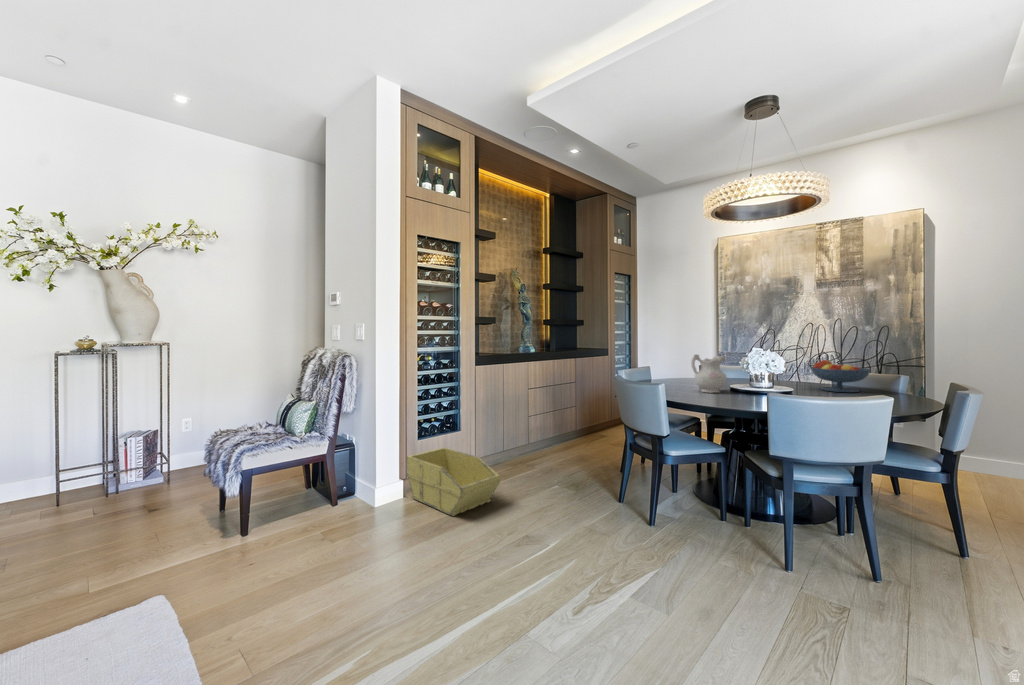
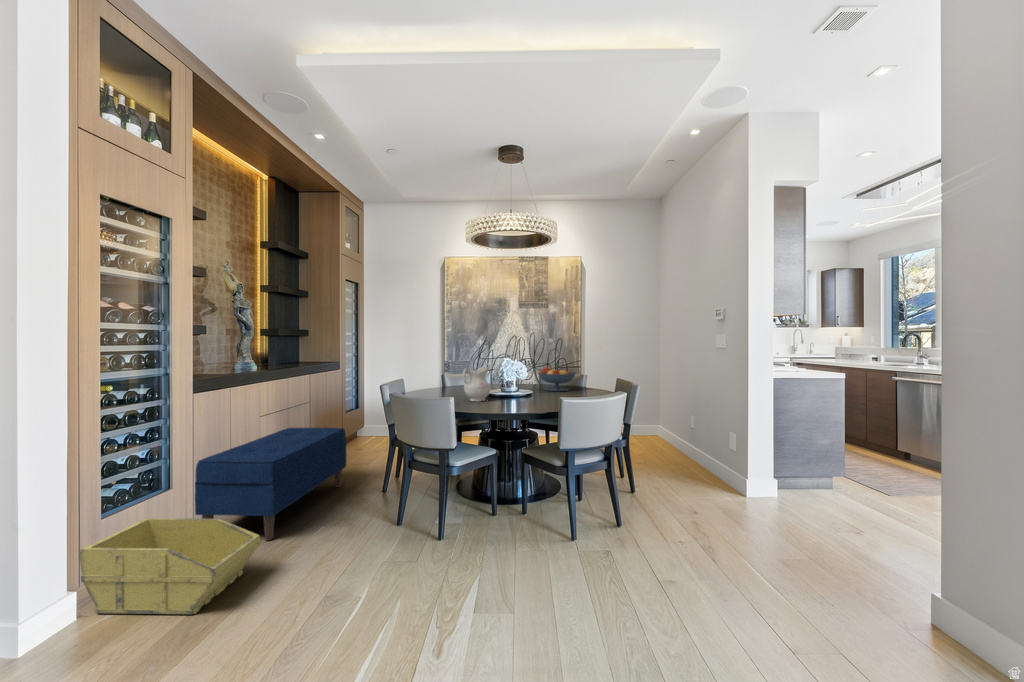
bench: none [477,402,596,485] -> present [195,428,346,540]

